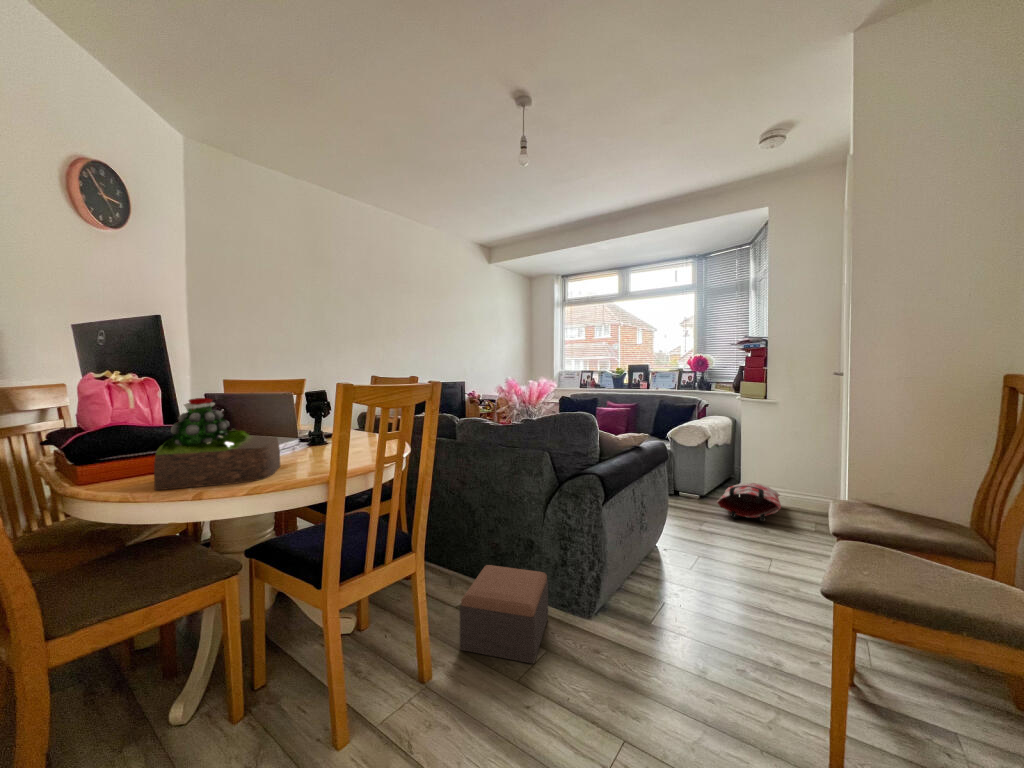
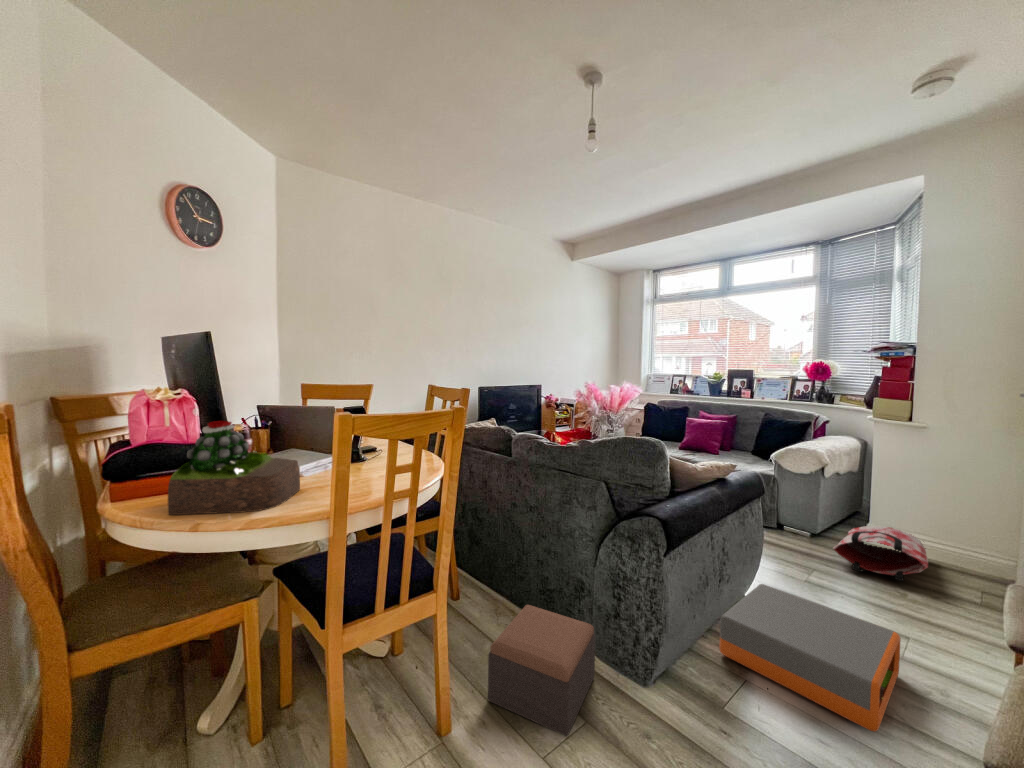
storage box: none [643,531,768,621] -> present [719,584,901,732]

